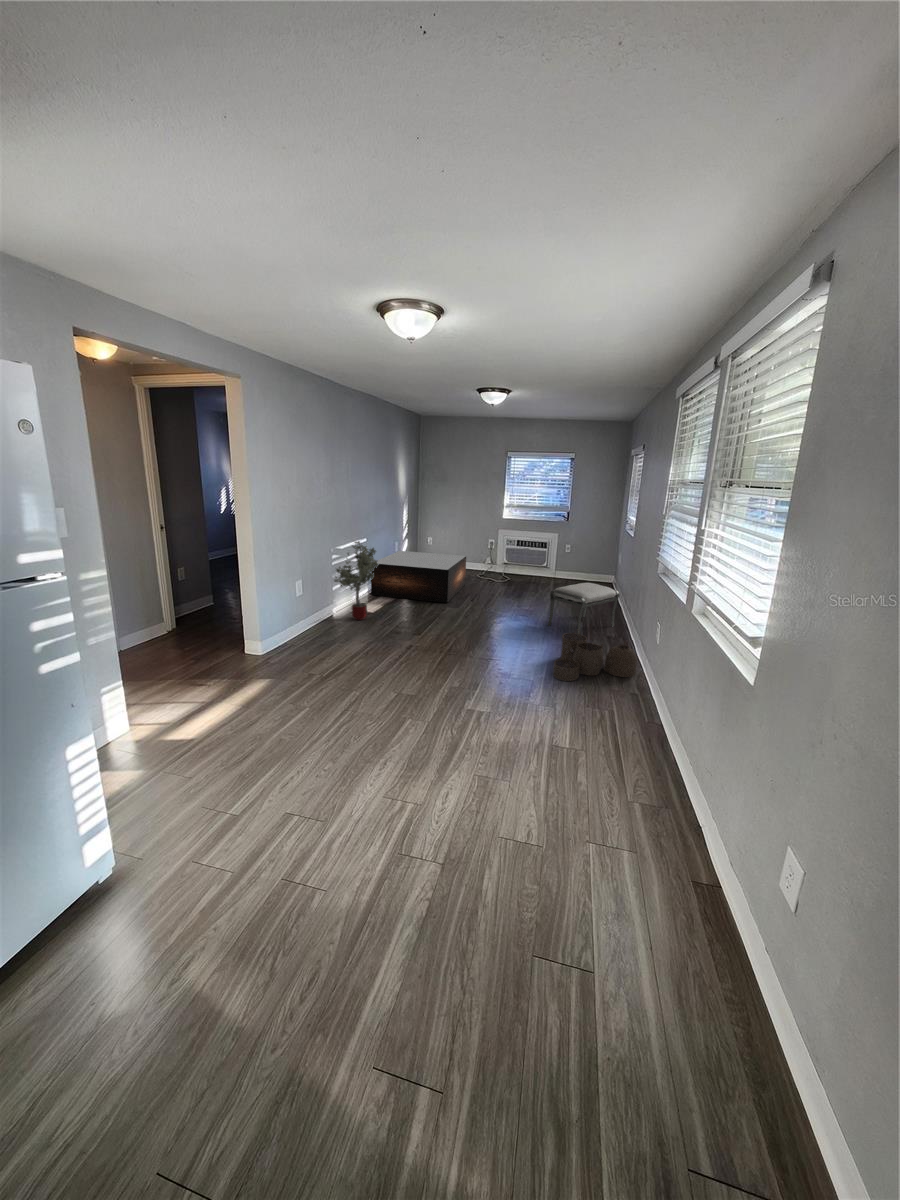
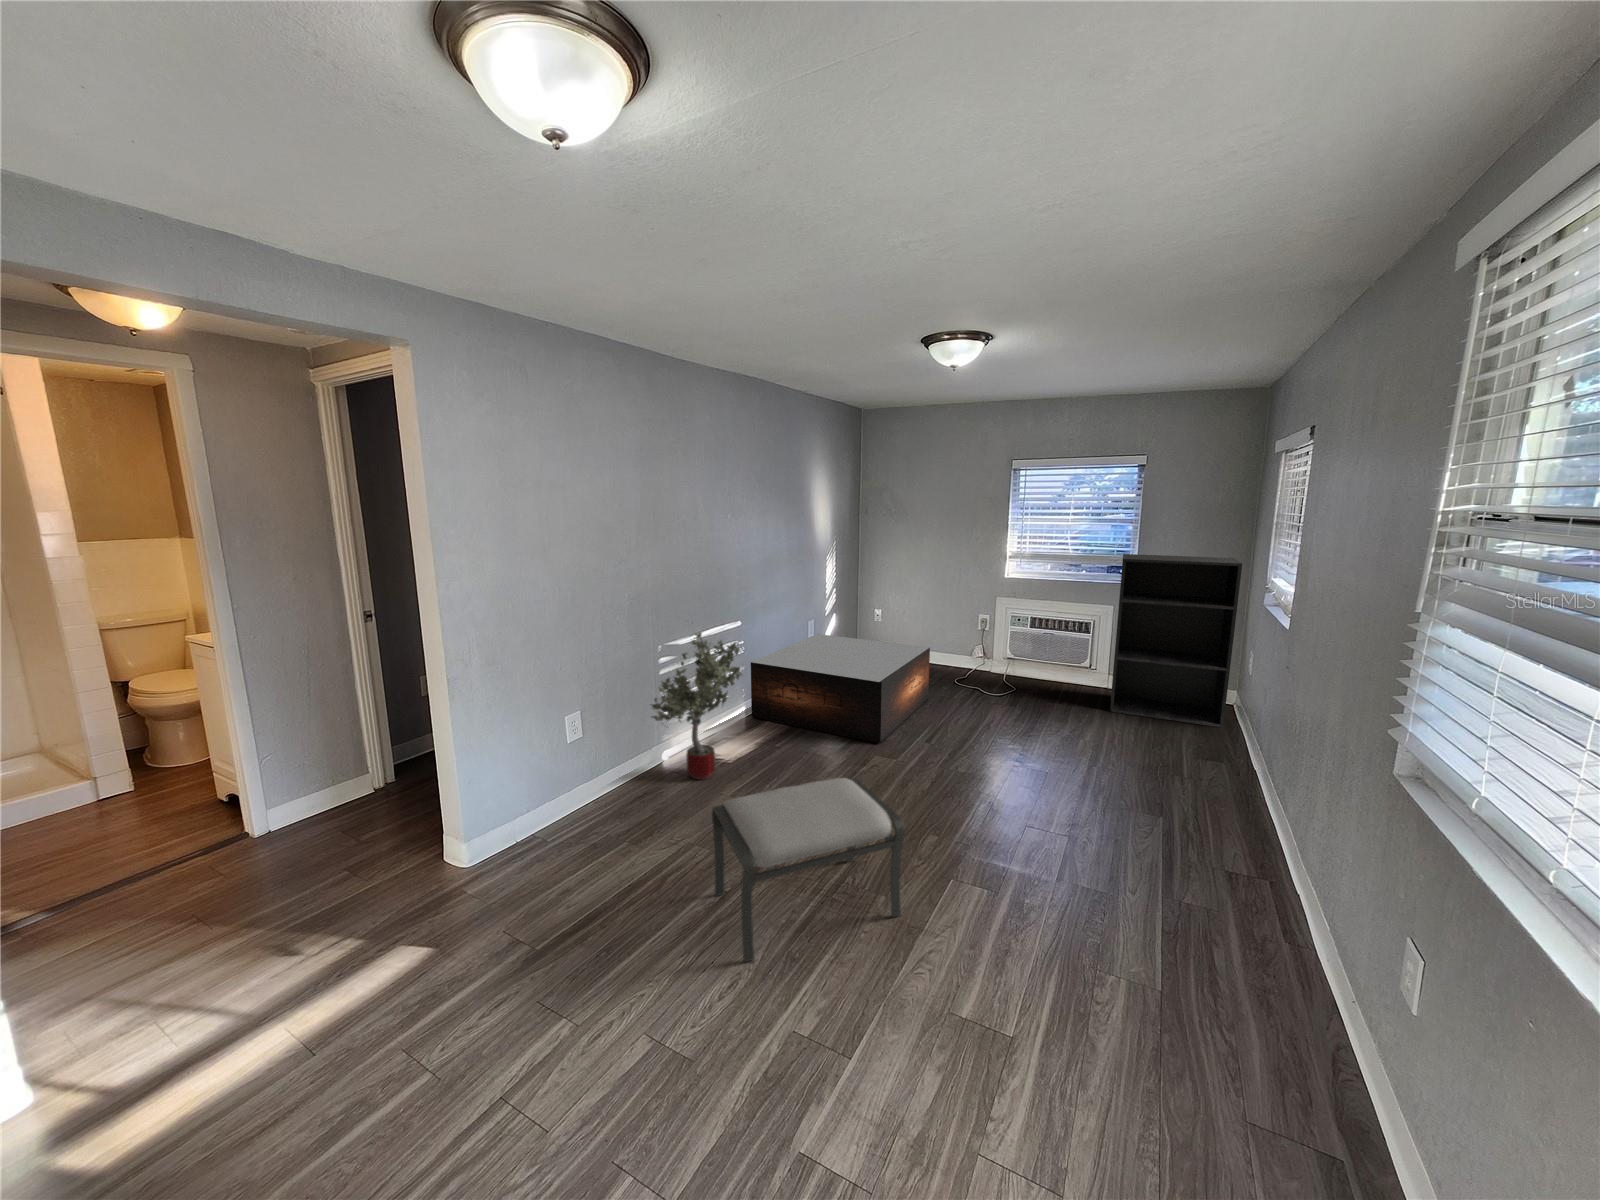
bookshelf: none [556,505,618,592] -> present [1110,554,1242,727]
ottoman: present [548,583,619,634] -> present [712,778,905,962]
woven basket: present [553,633,637,681] -> none [1078,881,1341,1070]

